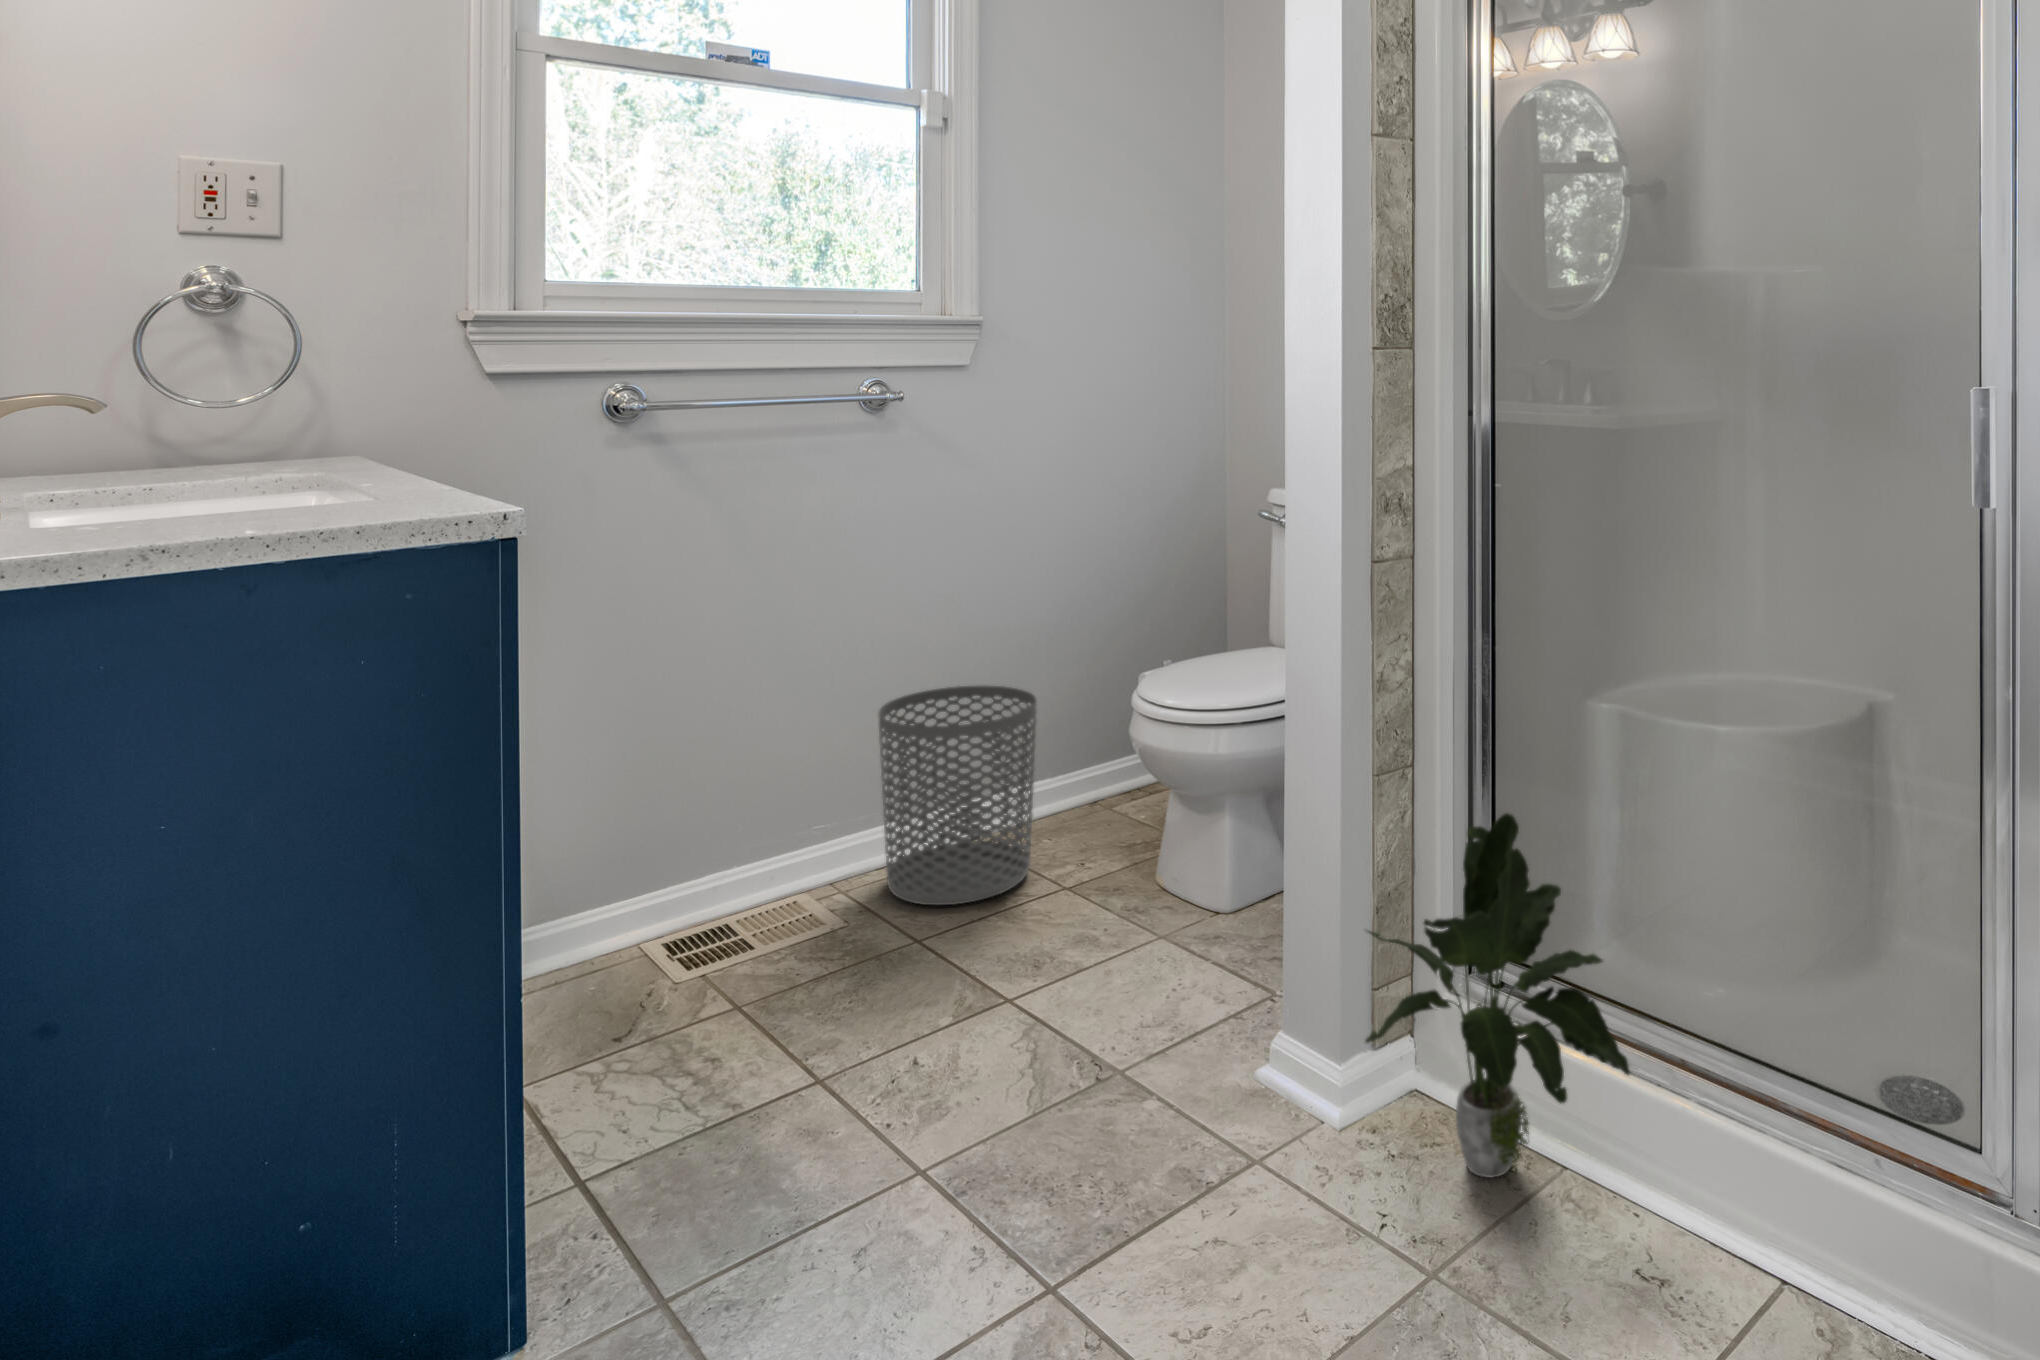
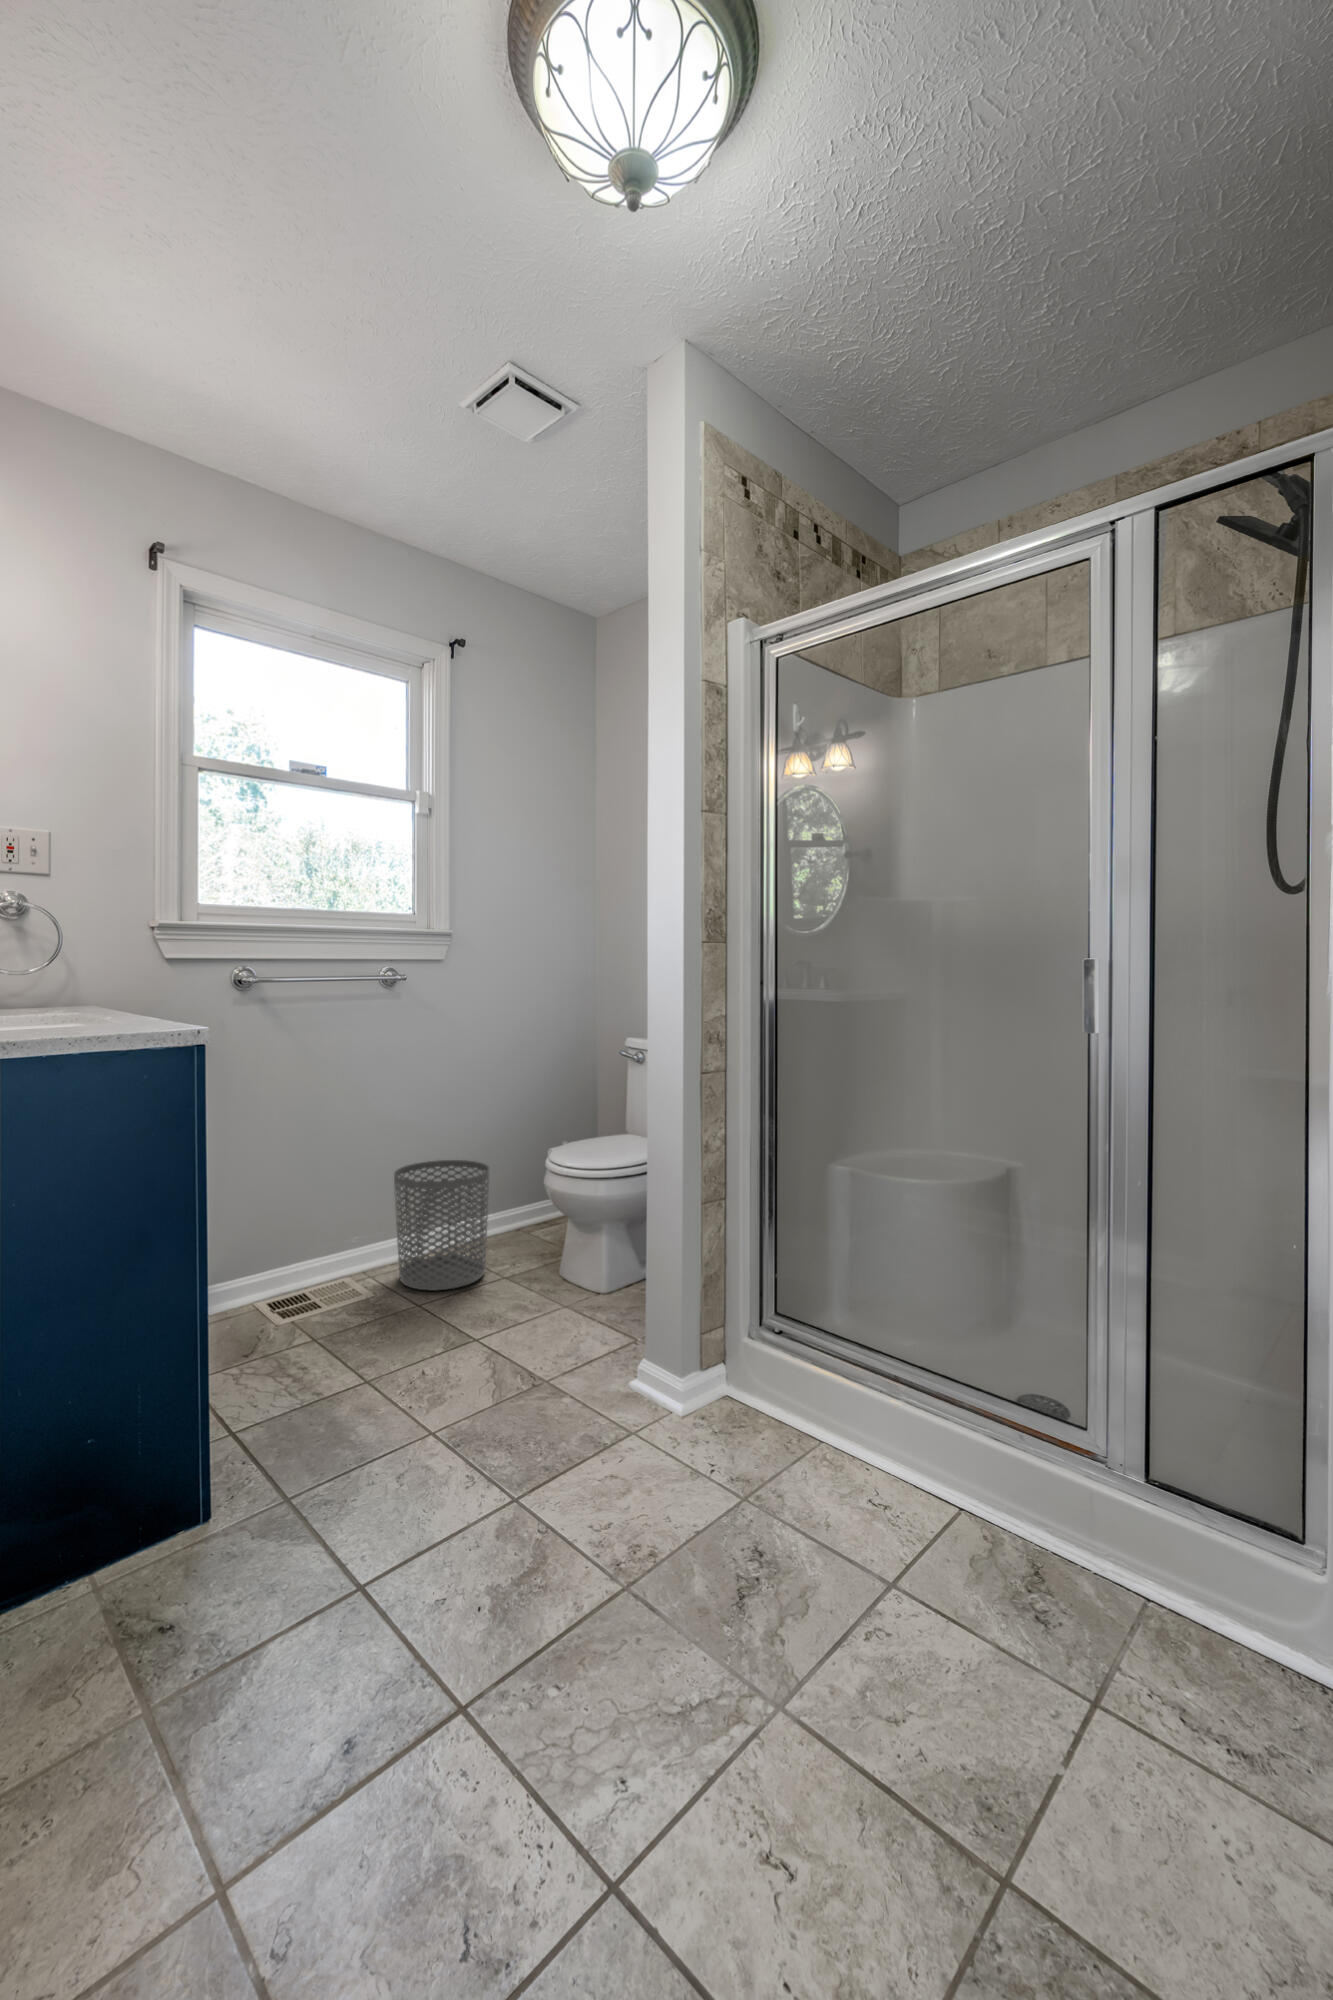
potted plant: present [1365,813,1630,1178] -> none [698,1226,861,1443]

